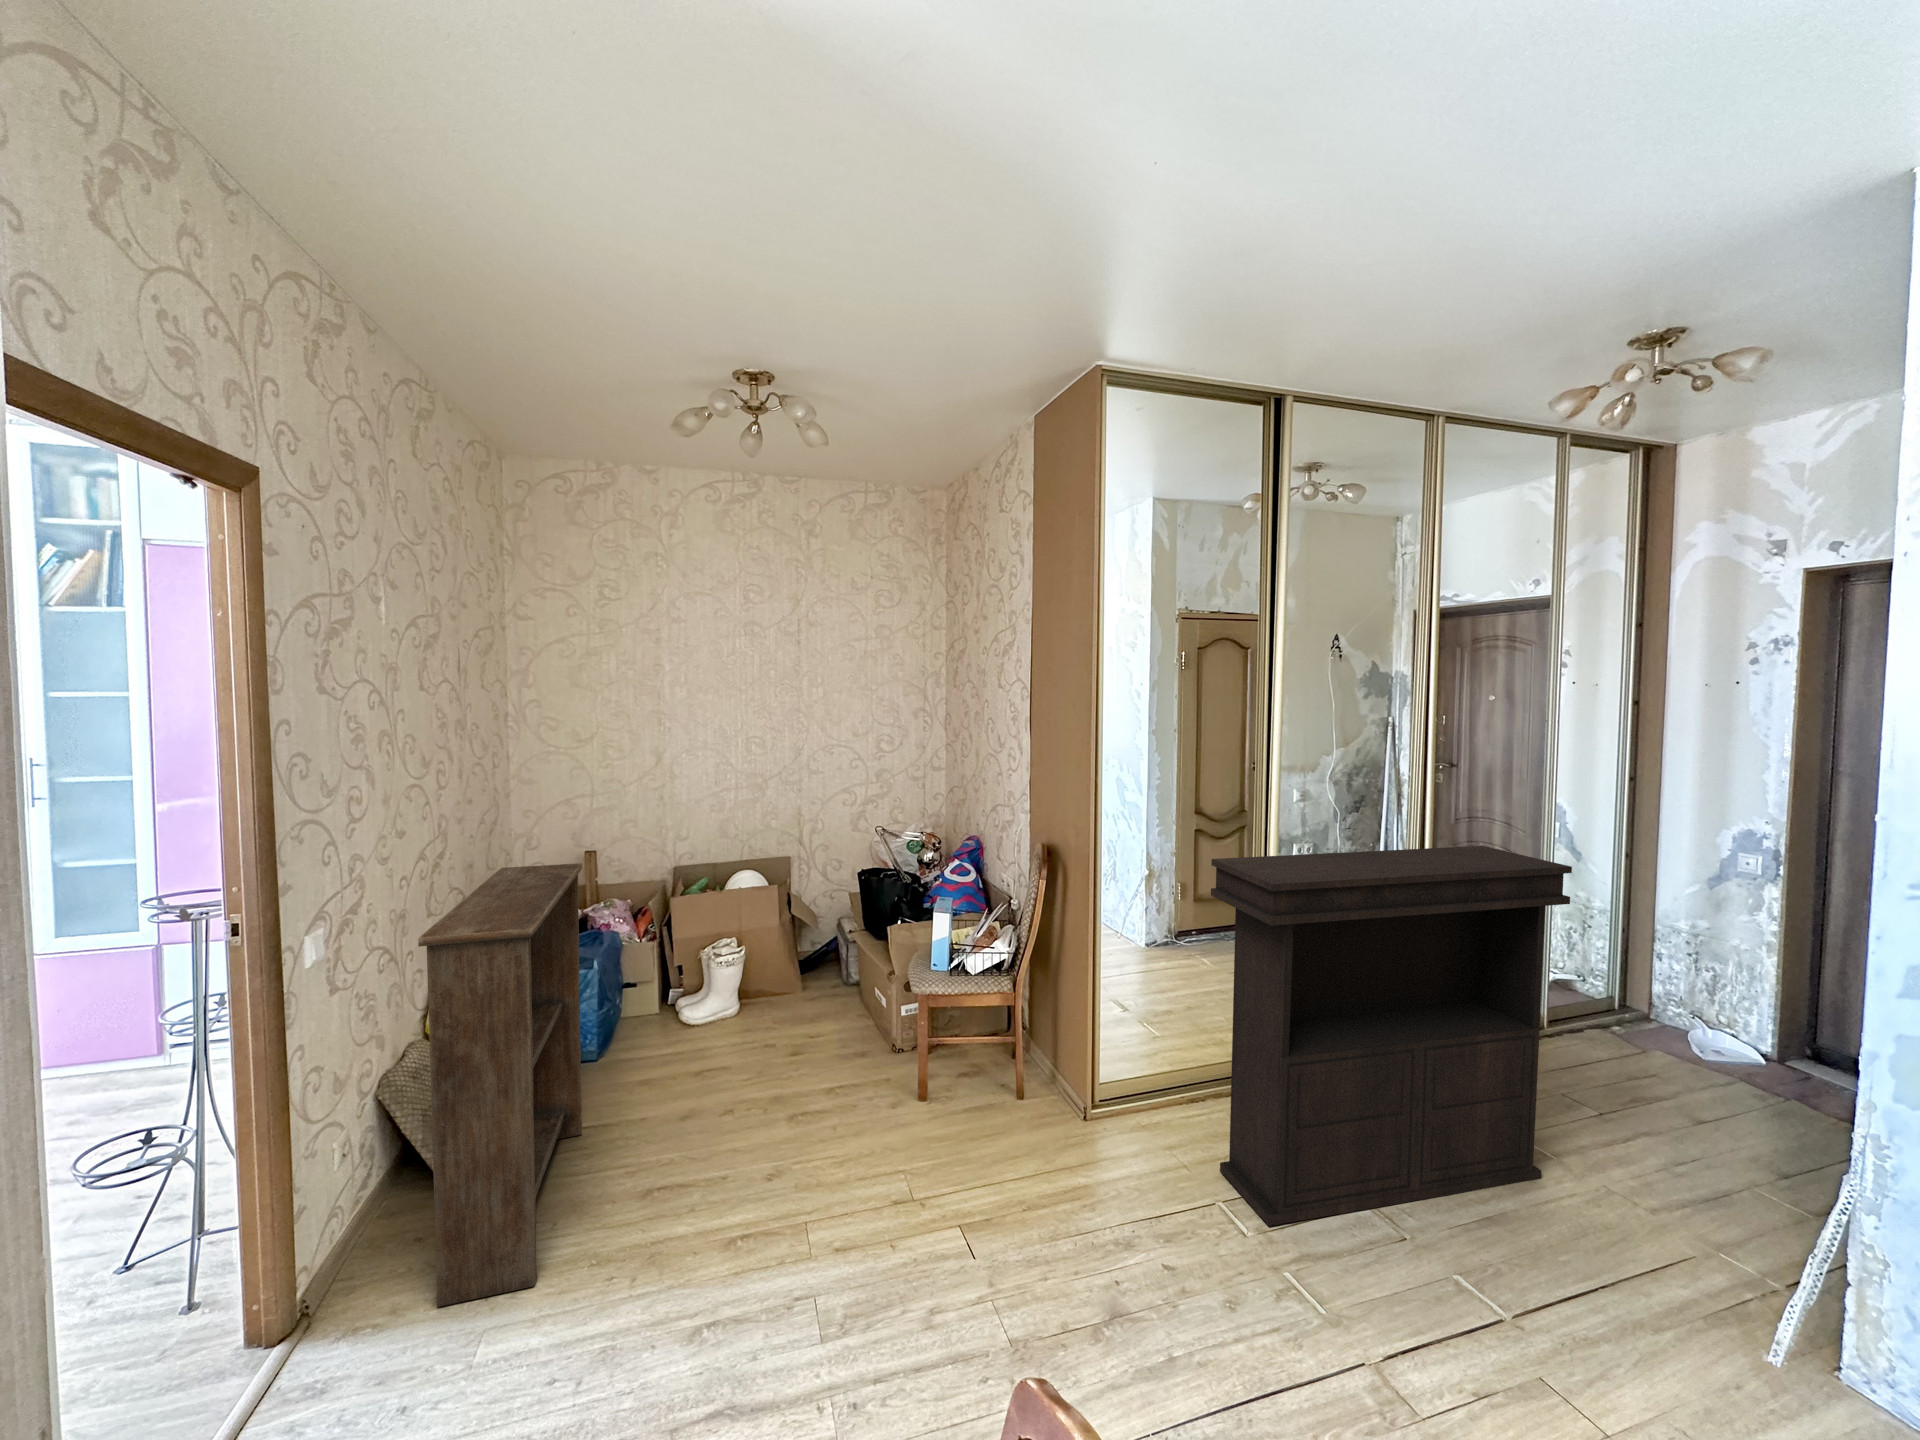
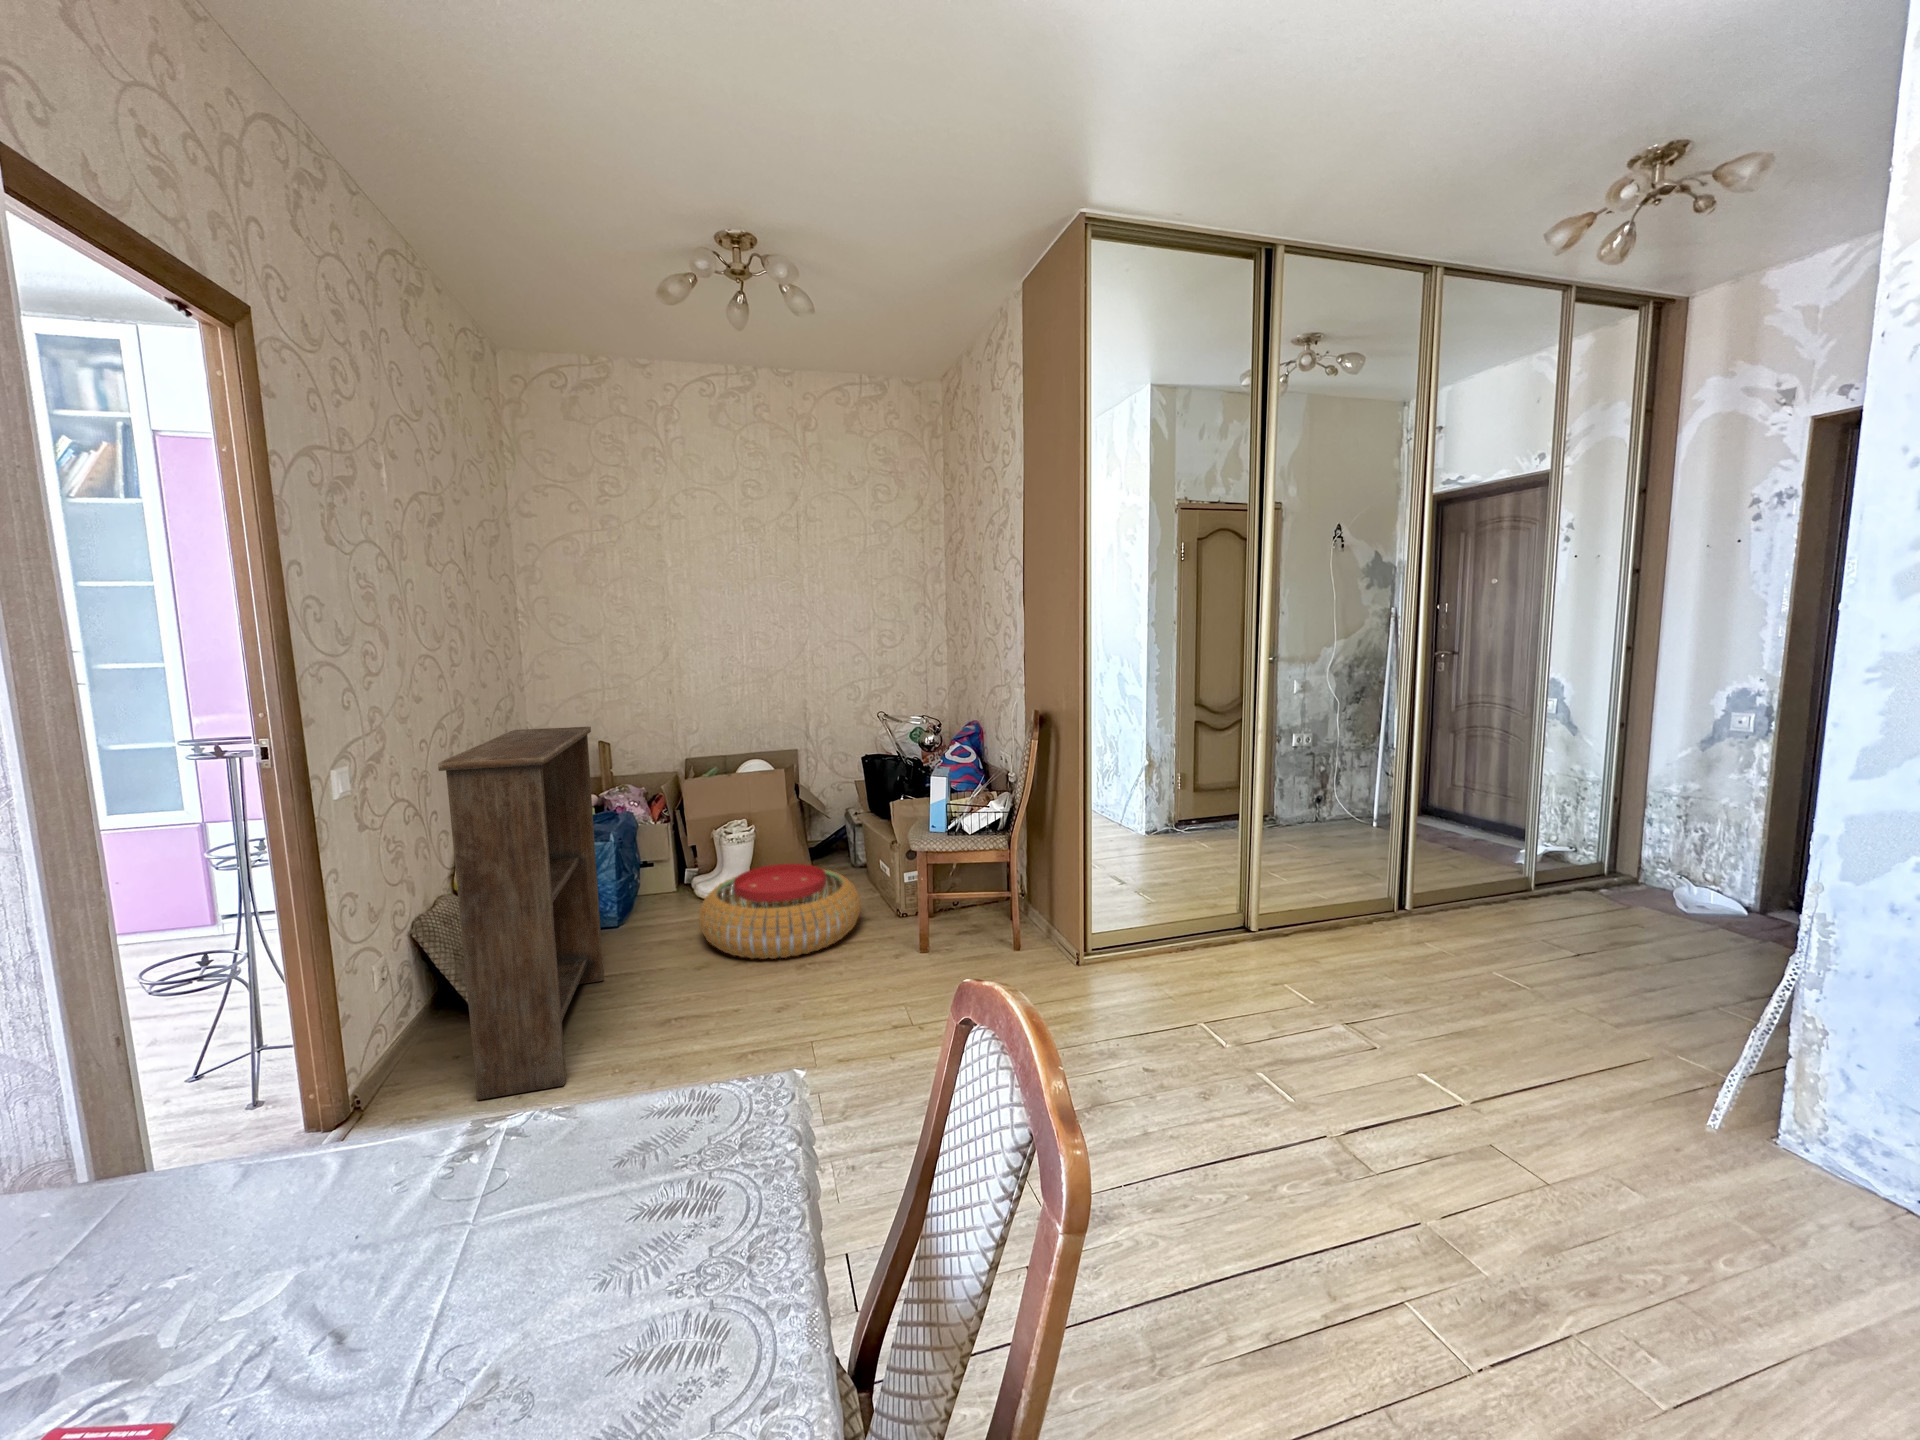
console table: present [1211,846,1572,1226] -> none [1195,694,1550,1038]
pouf: none [686,992,856,1107] -> present [699,864,861,959]

